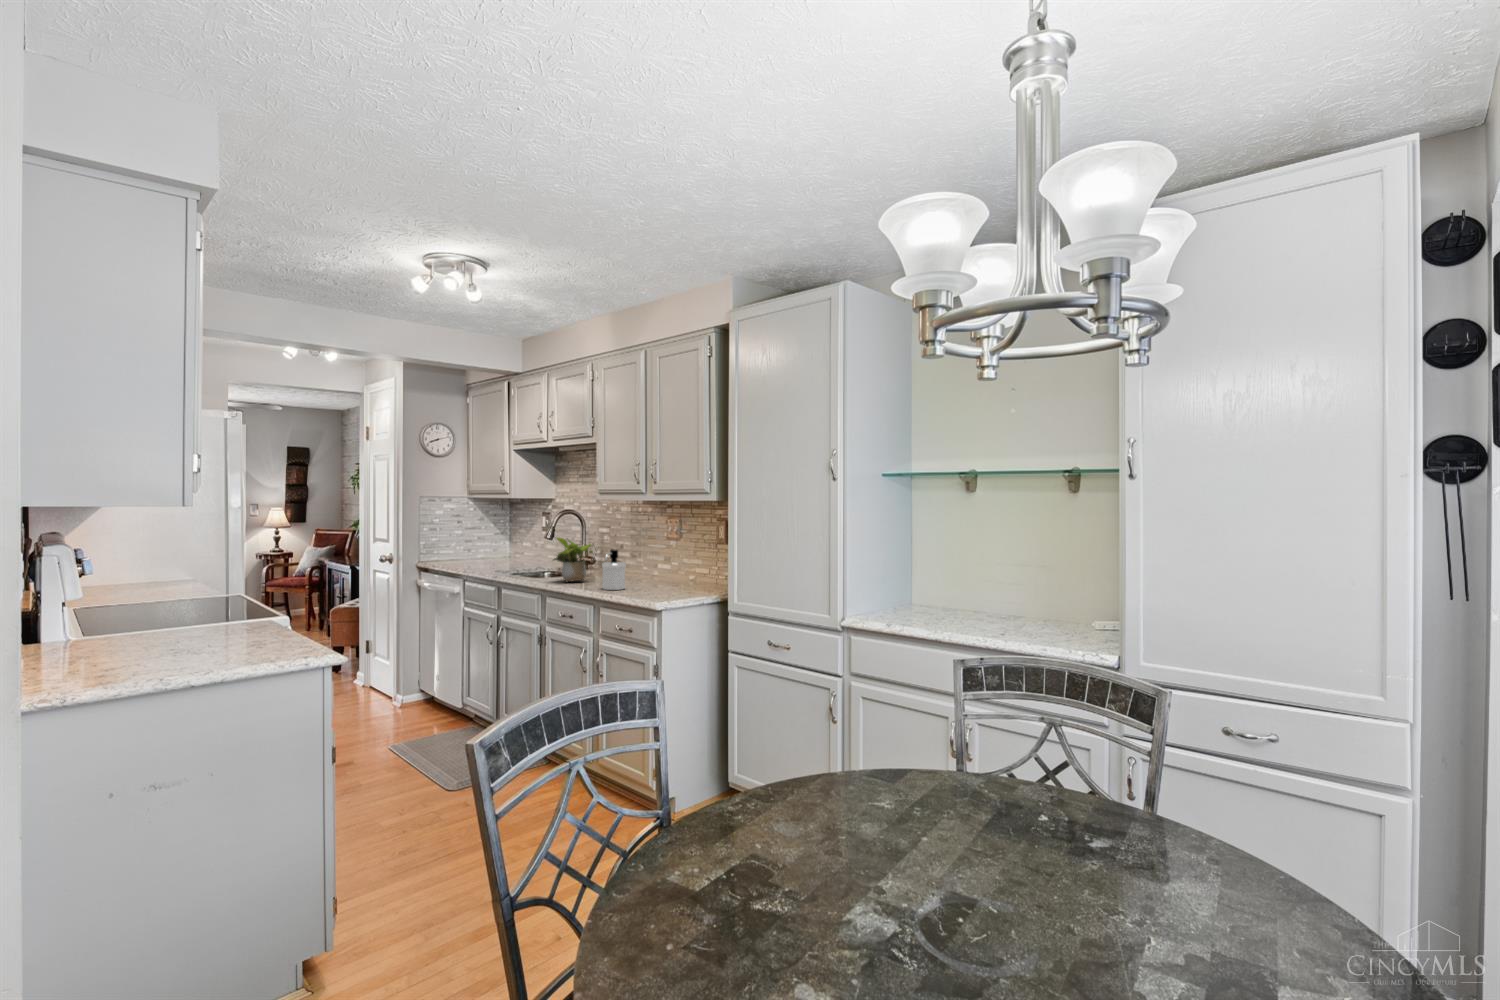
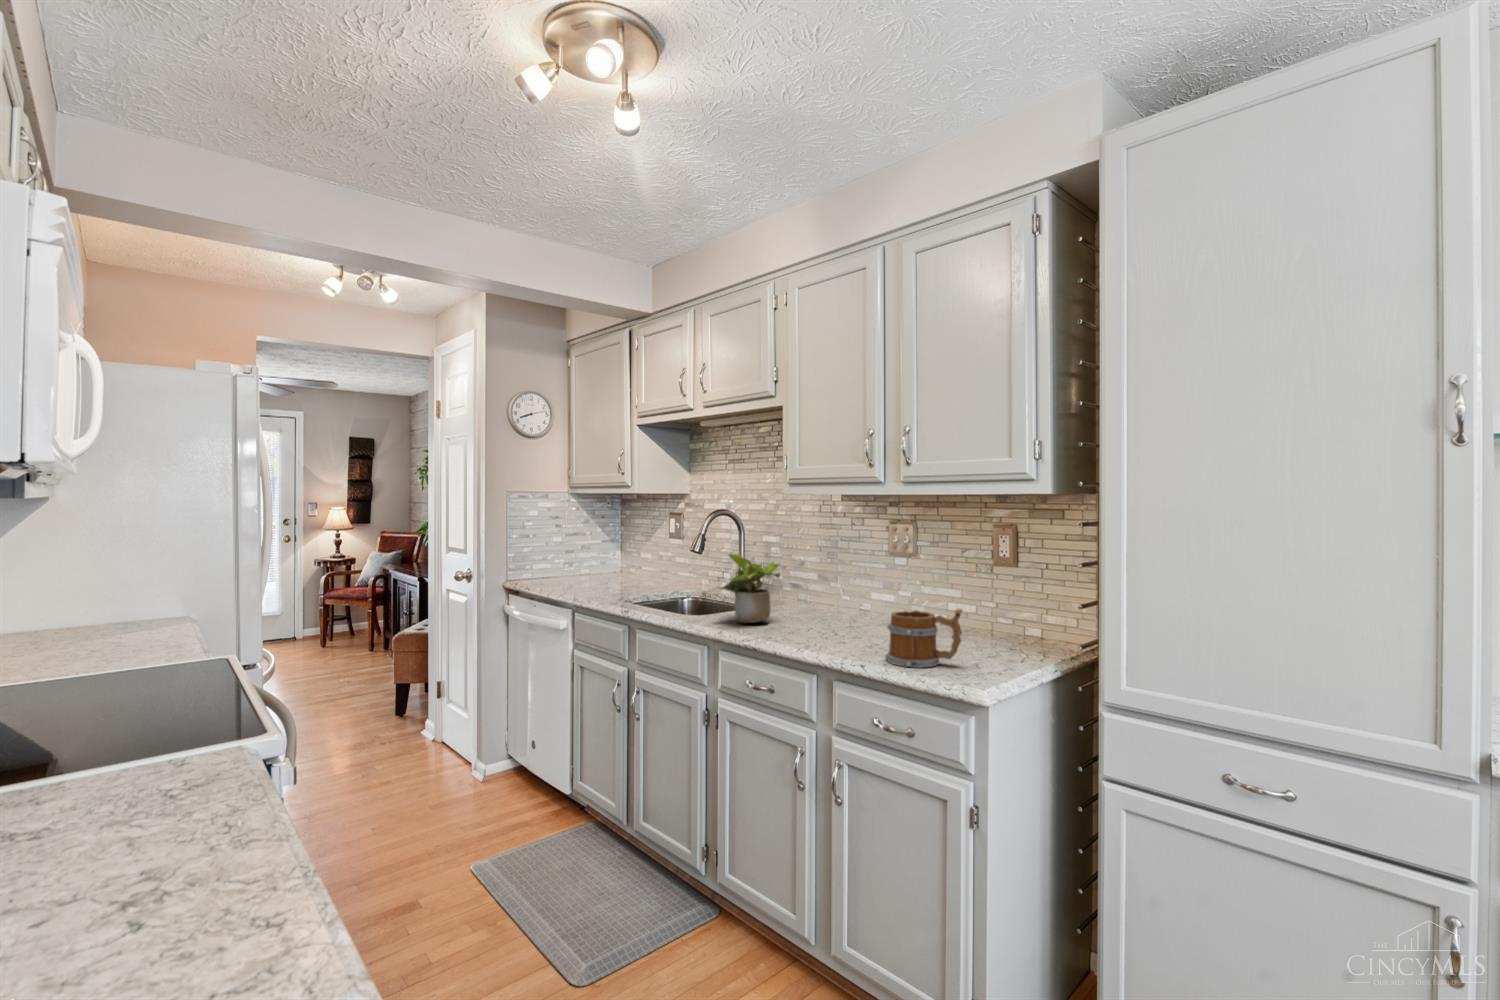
soap dispenser: present [602,550,626,590] -> none [818,576,858,645]
mug: none [628,565,669,597] -> present [885,609,963,668]

